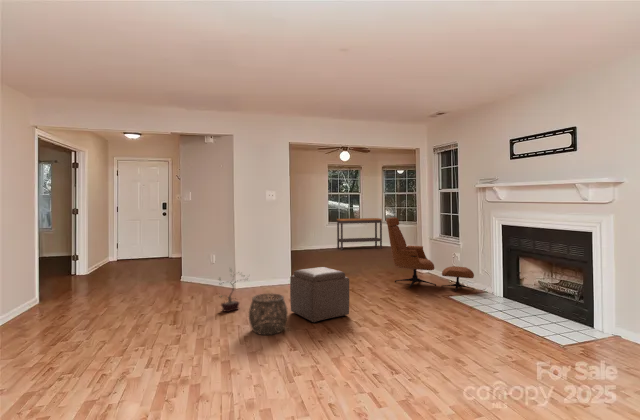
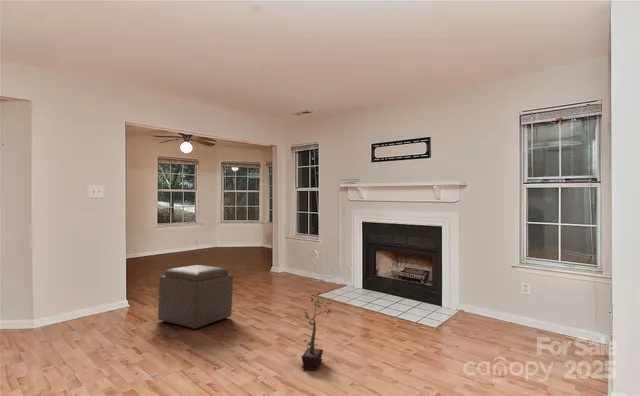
console table: present [337,218,382,250] -> none [168,217,221,253]
lounge chair: present [386,218,474,292] -> none [251,214,335,287]
potted plant: present [219,269,239,312] -> present [302,298,331,370]
woven basket: present [249,294,287,335] -> none [115,298,169,351]

